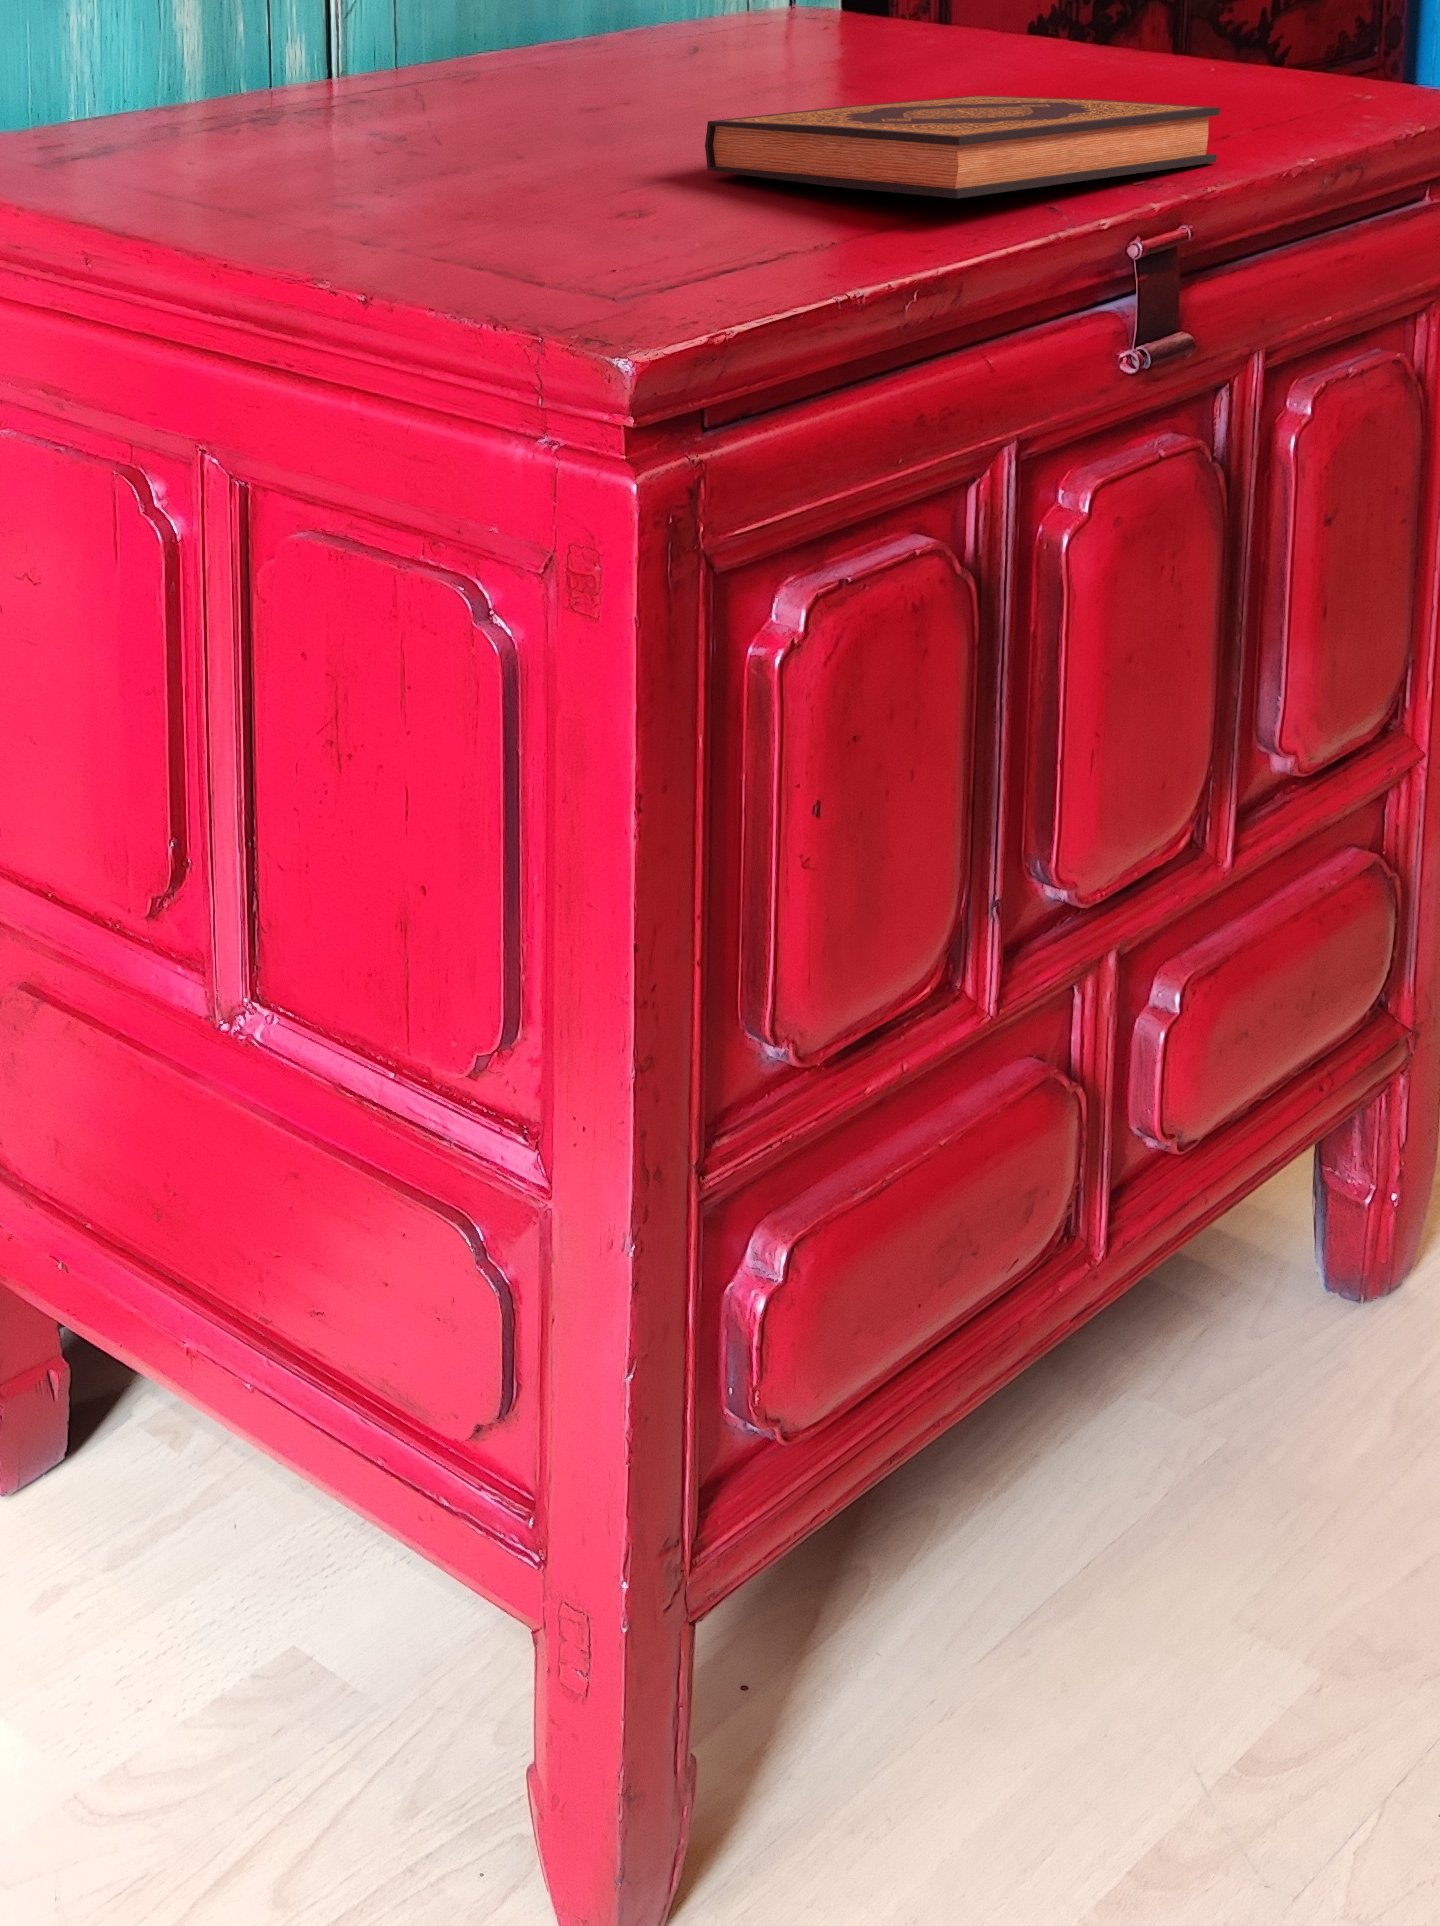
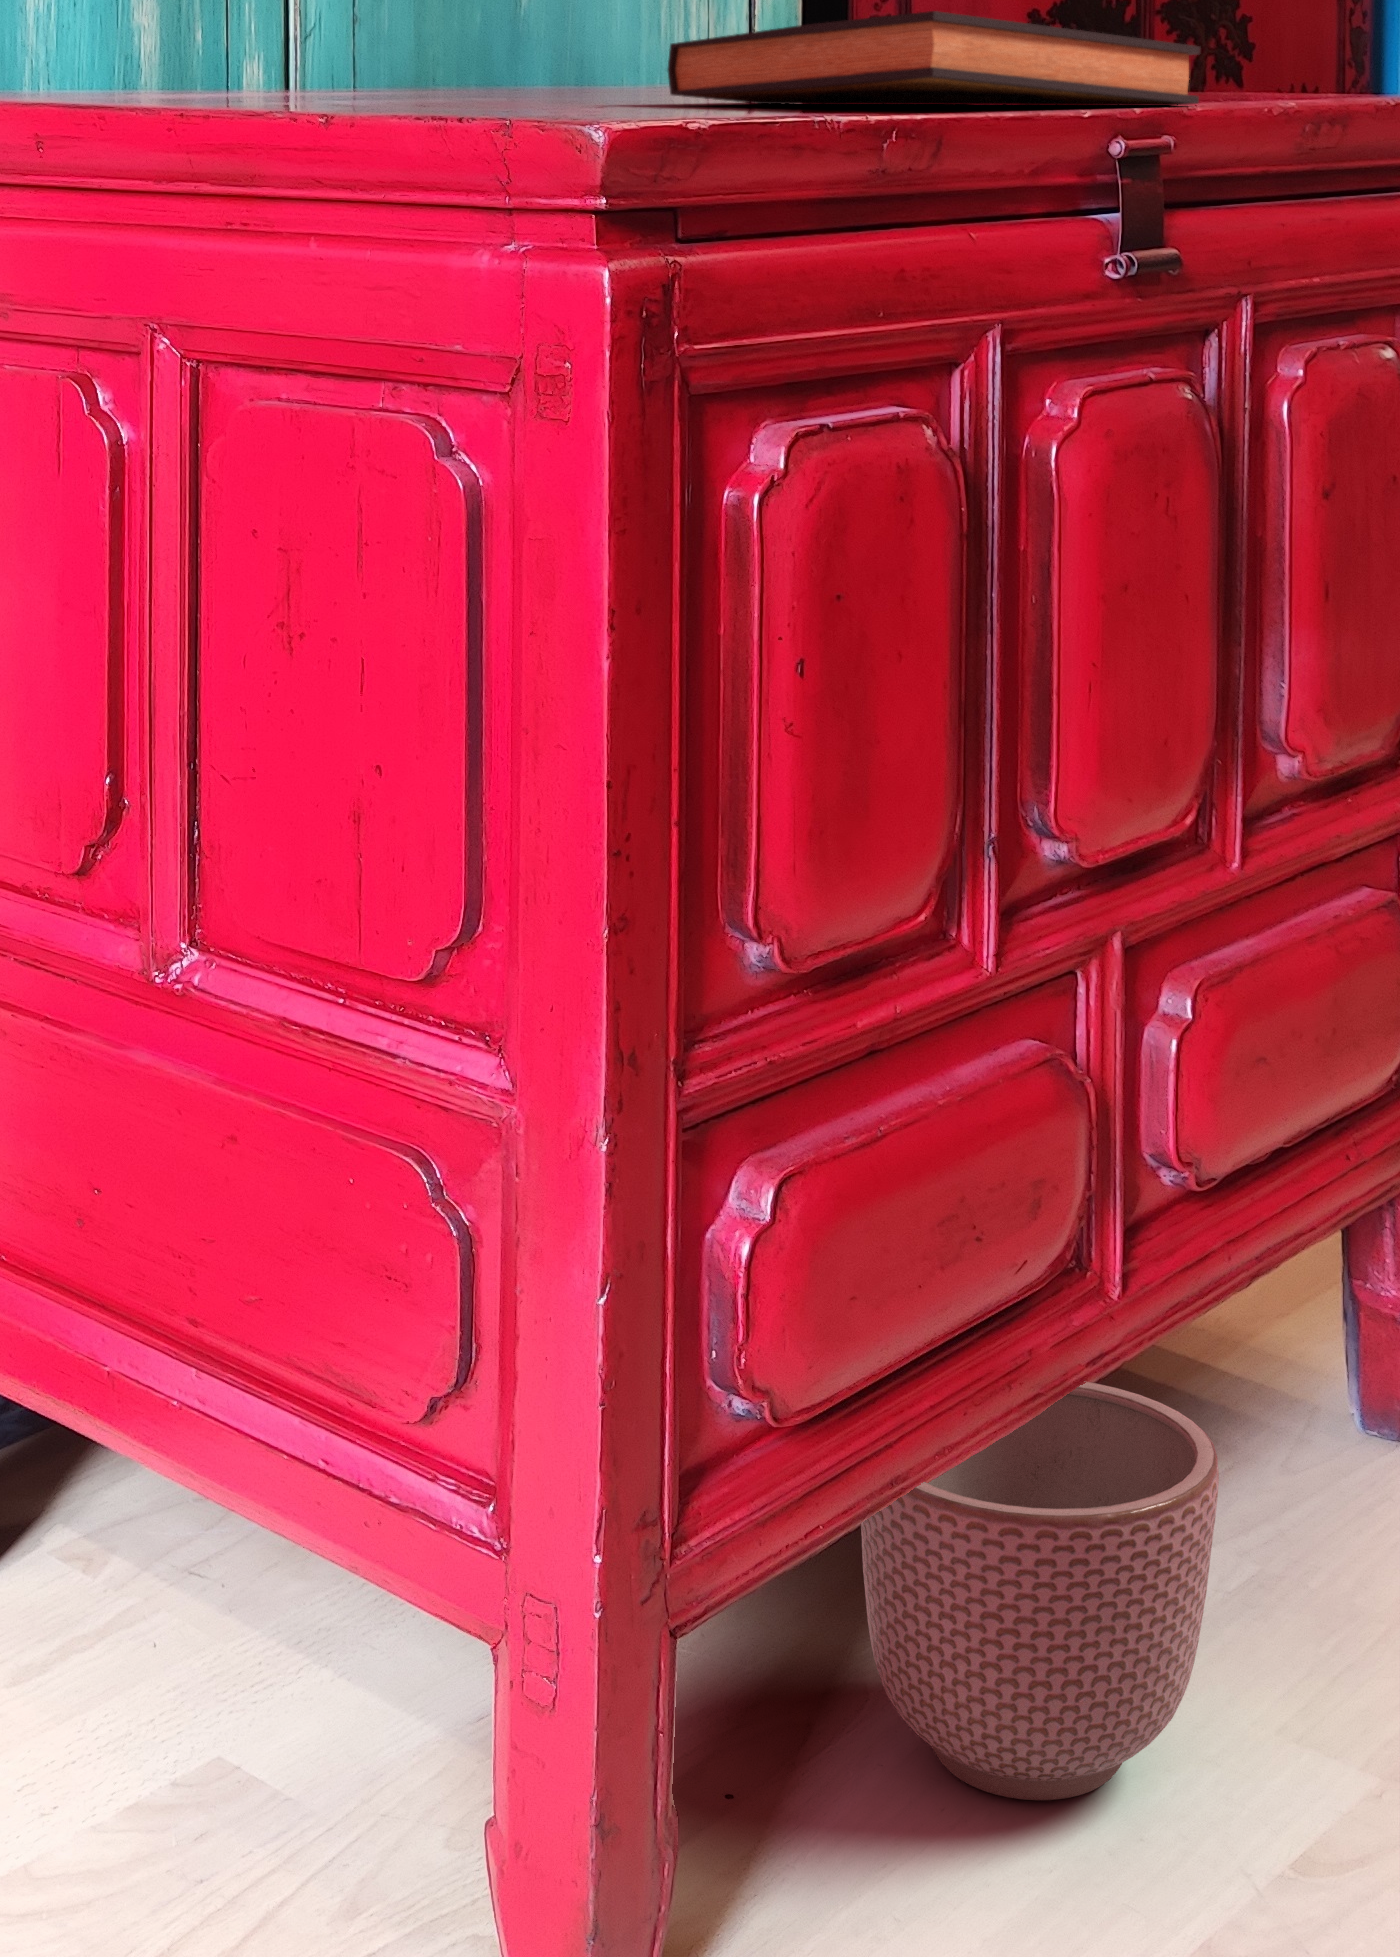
planter: none [867,1320,1186,1709] -> present [861,1381,1219,1800]

